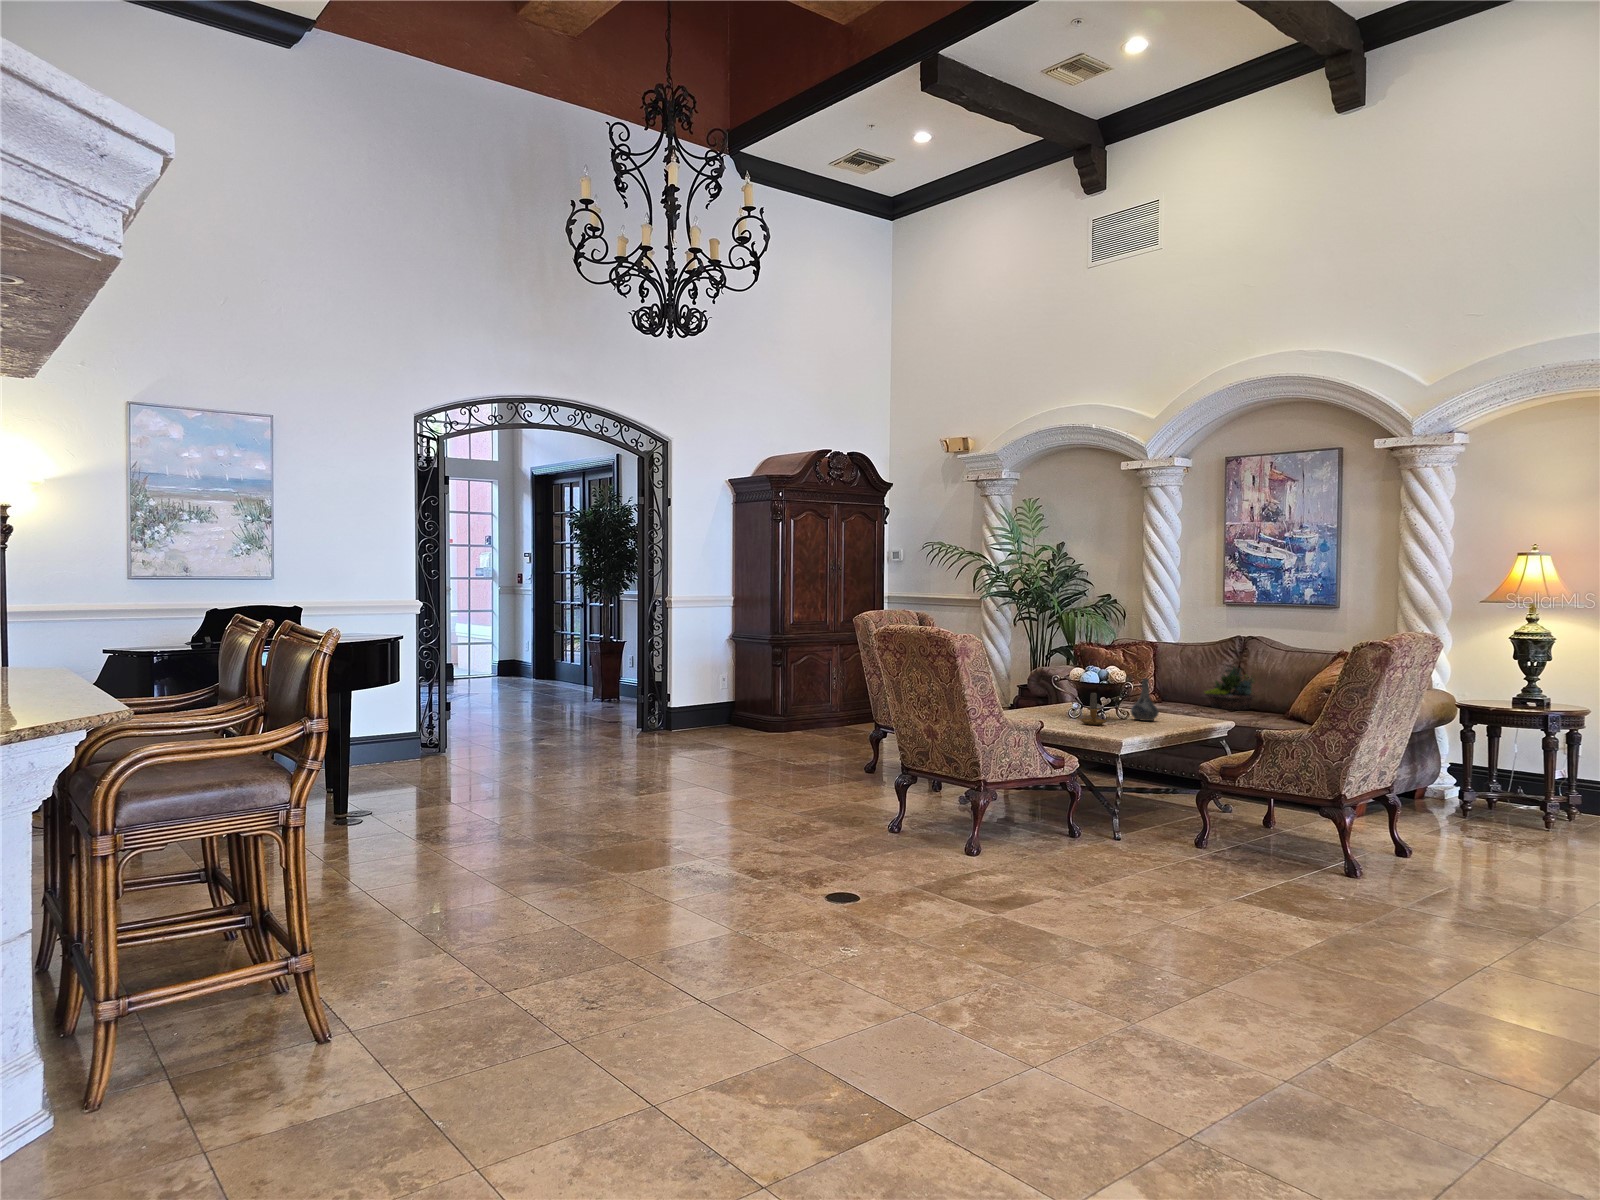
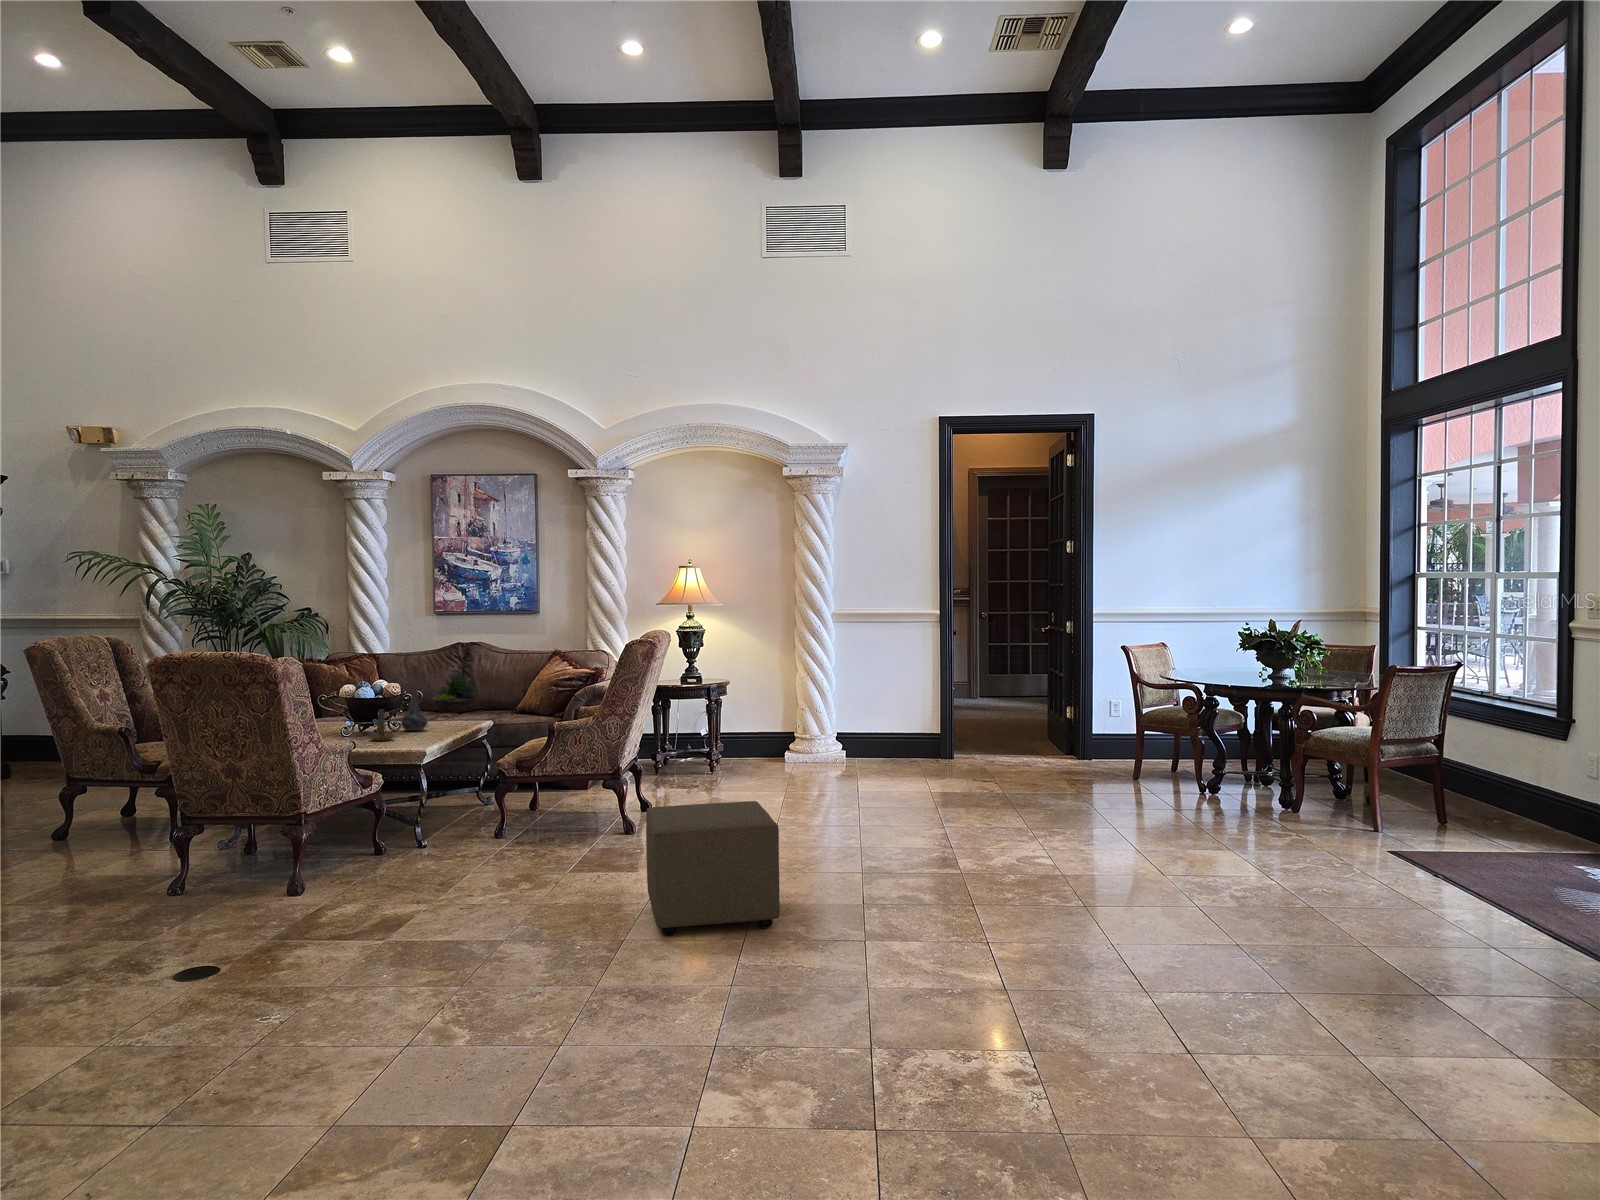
ottoman: none [1255,844,1459,1044] -> present [646,801,780,936]

